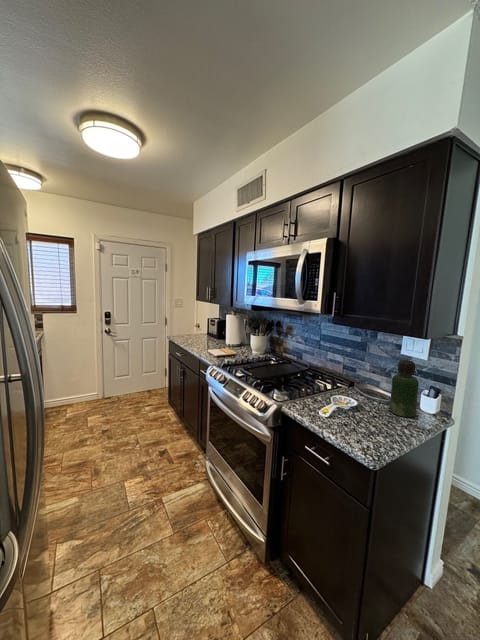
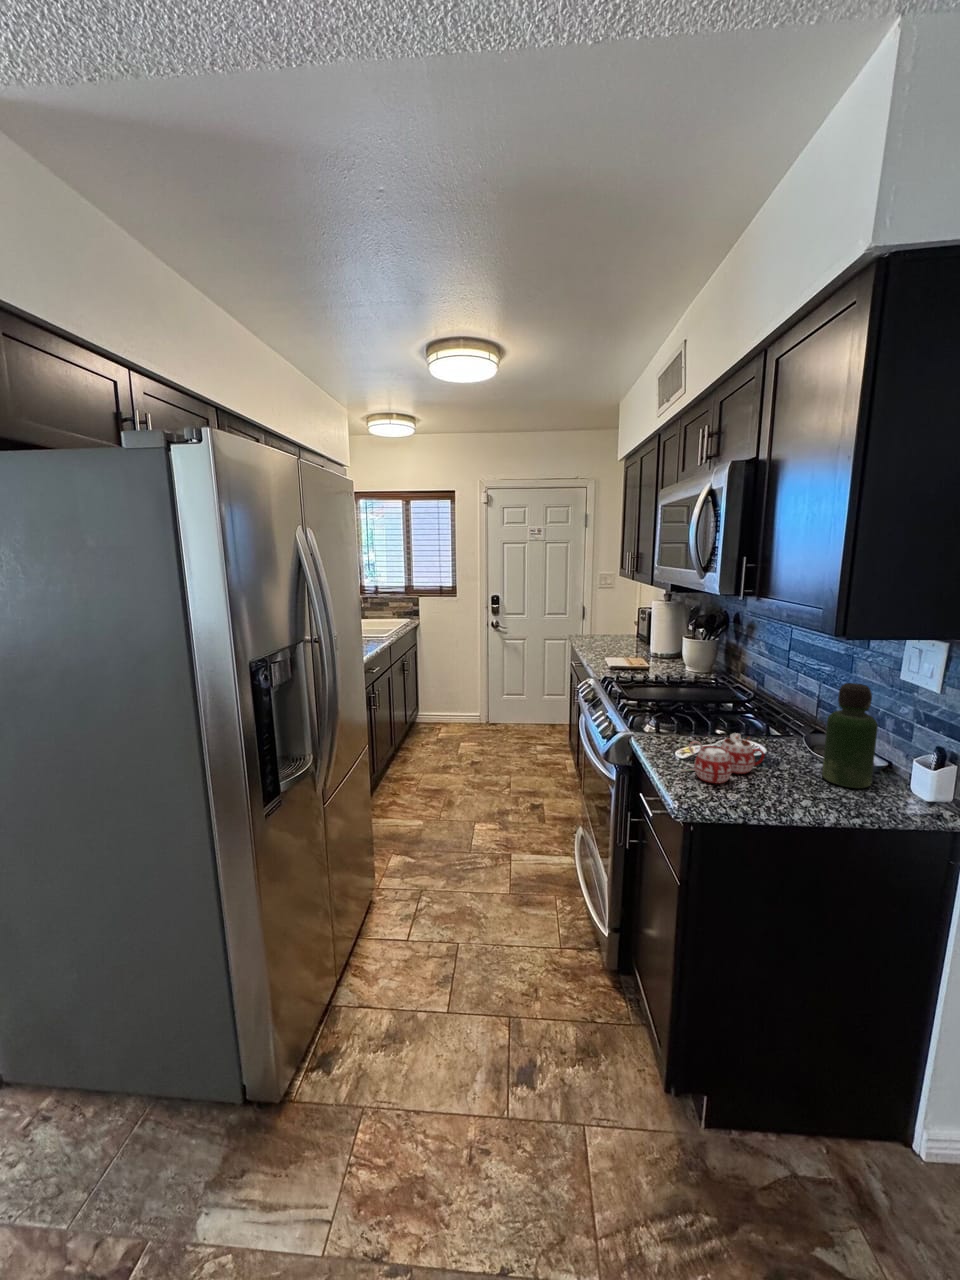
mug: none [341,398,375,437] -> present [681,733,764,784]

